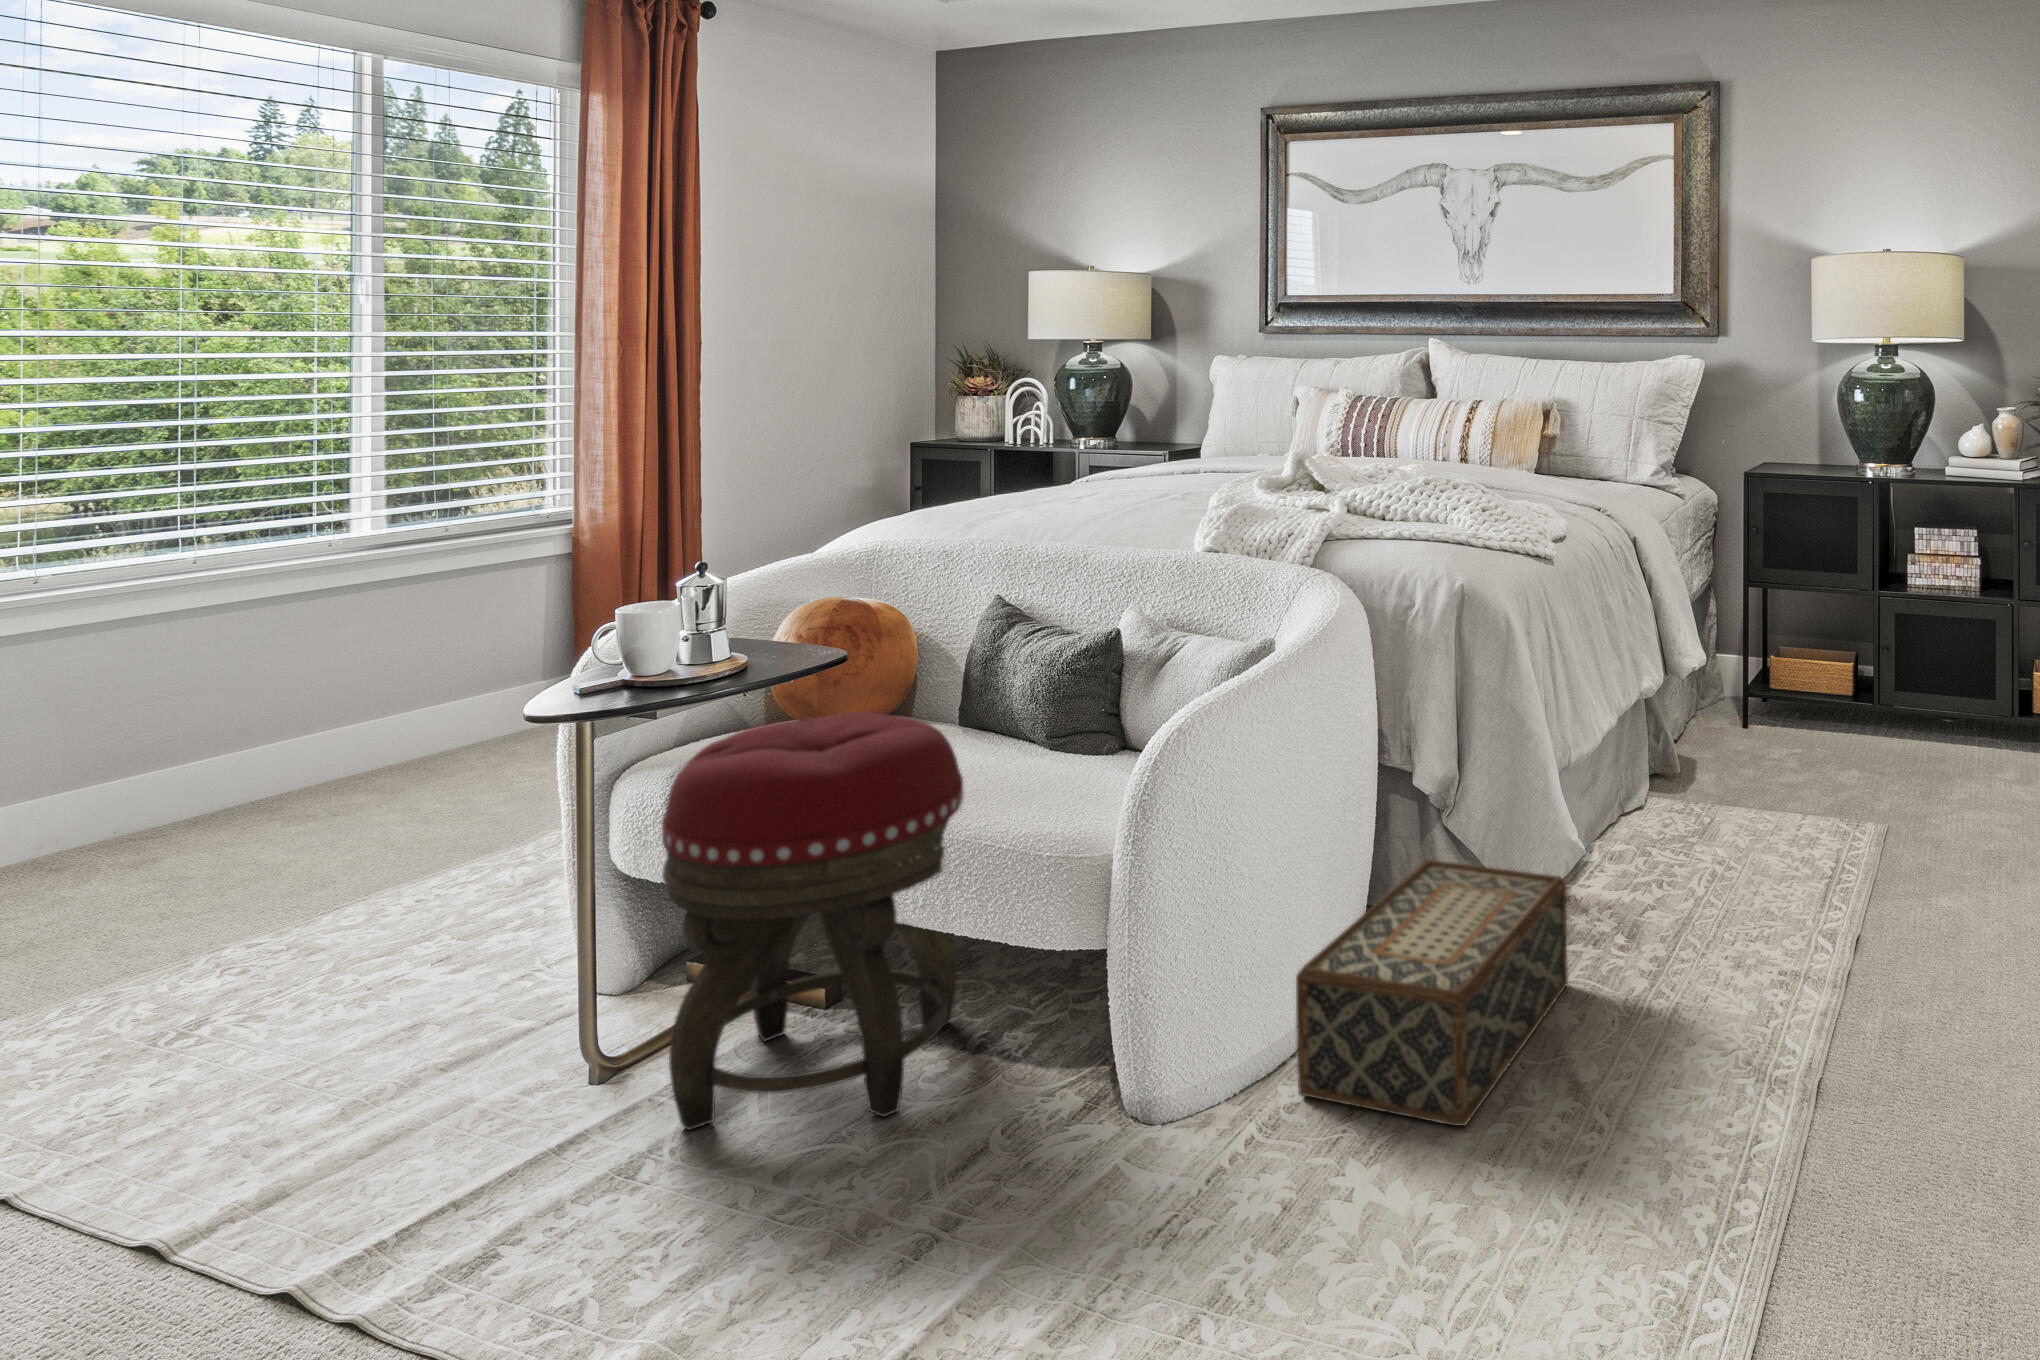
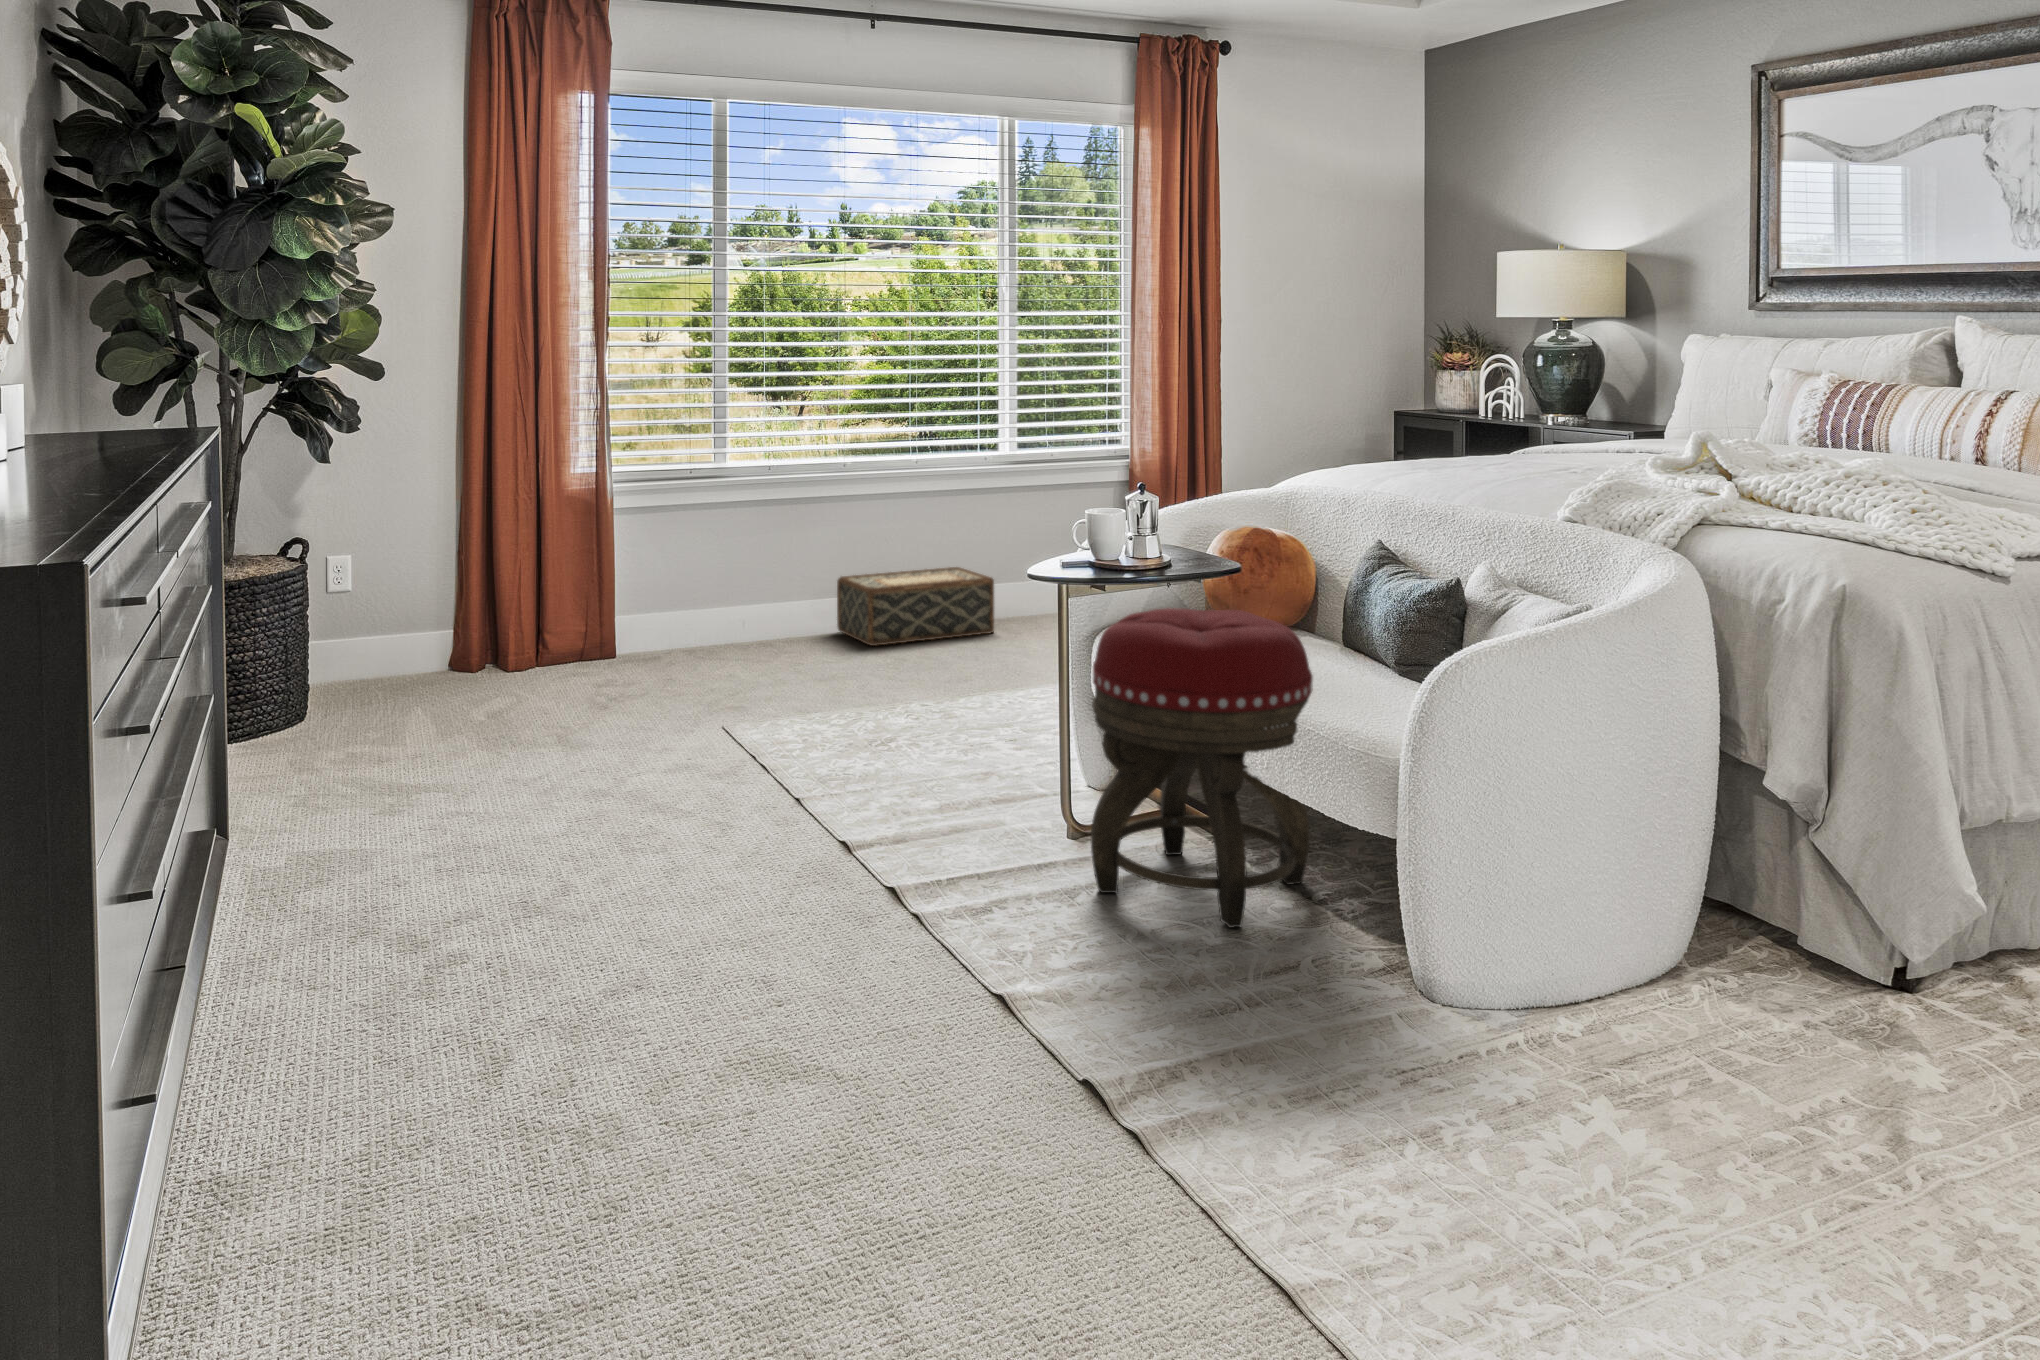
woven basket: present [1296,860,1568,1126] -> present [837,567,994,646]

